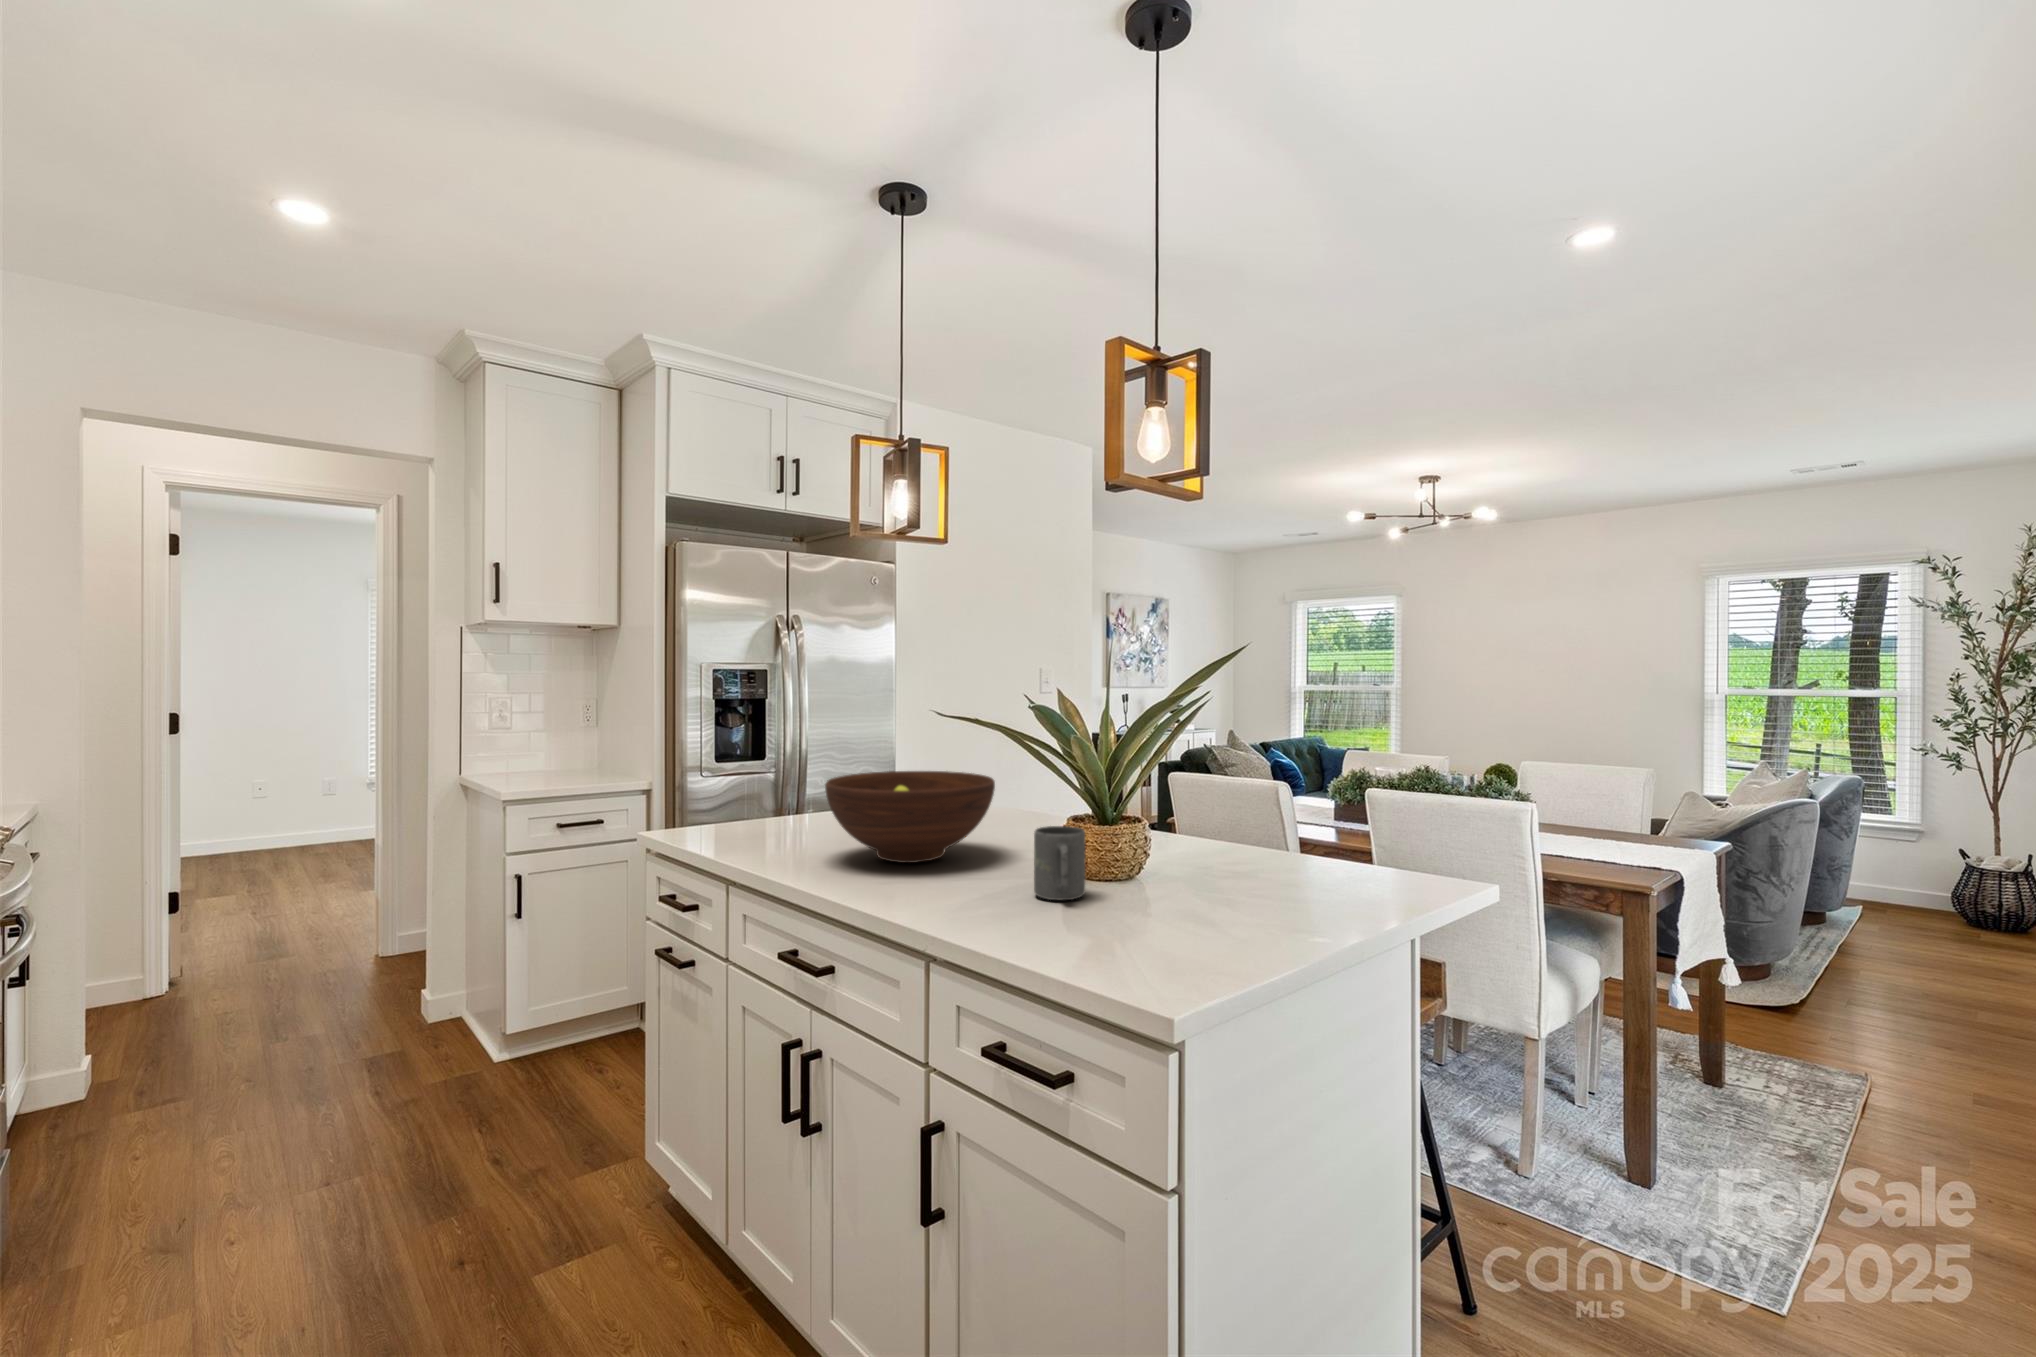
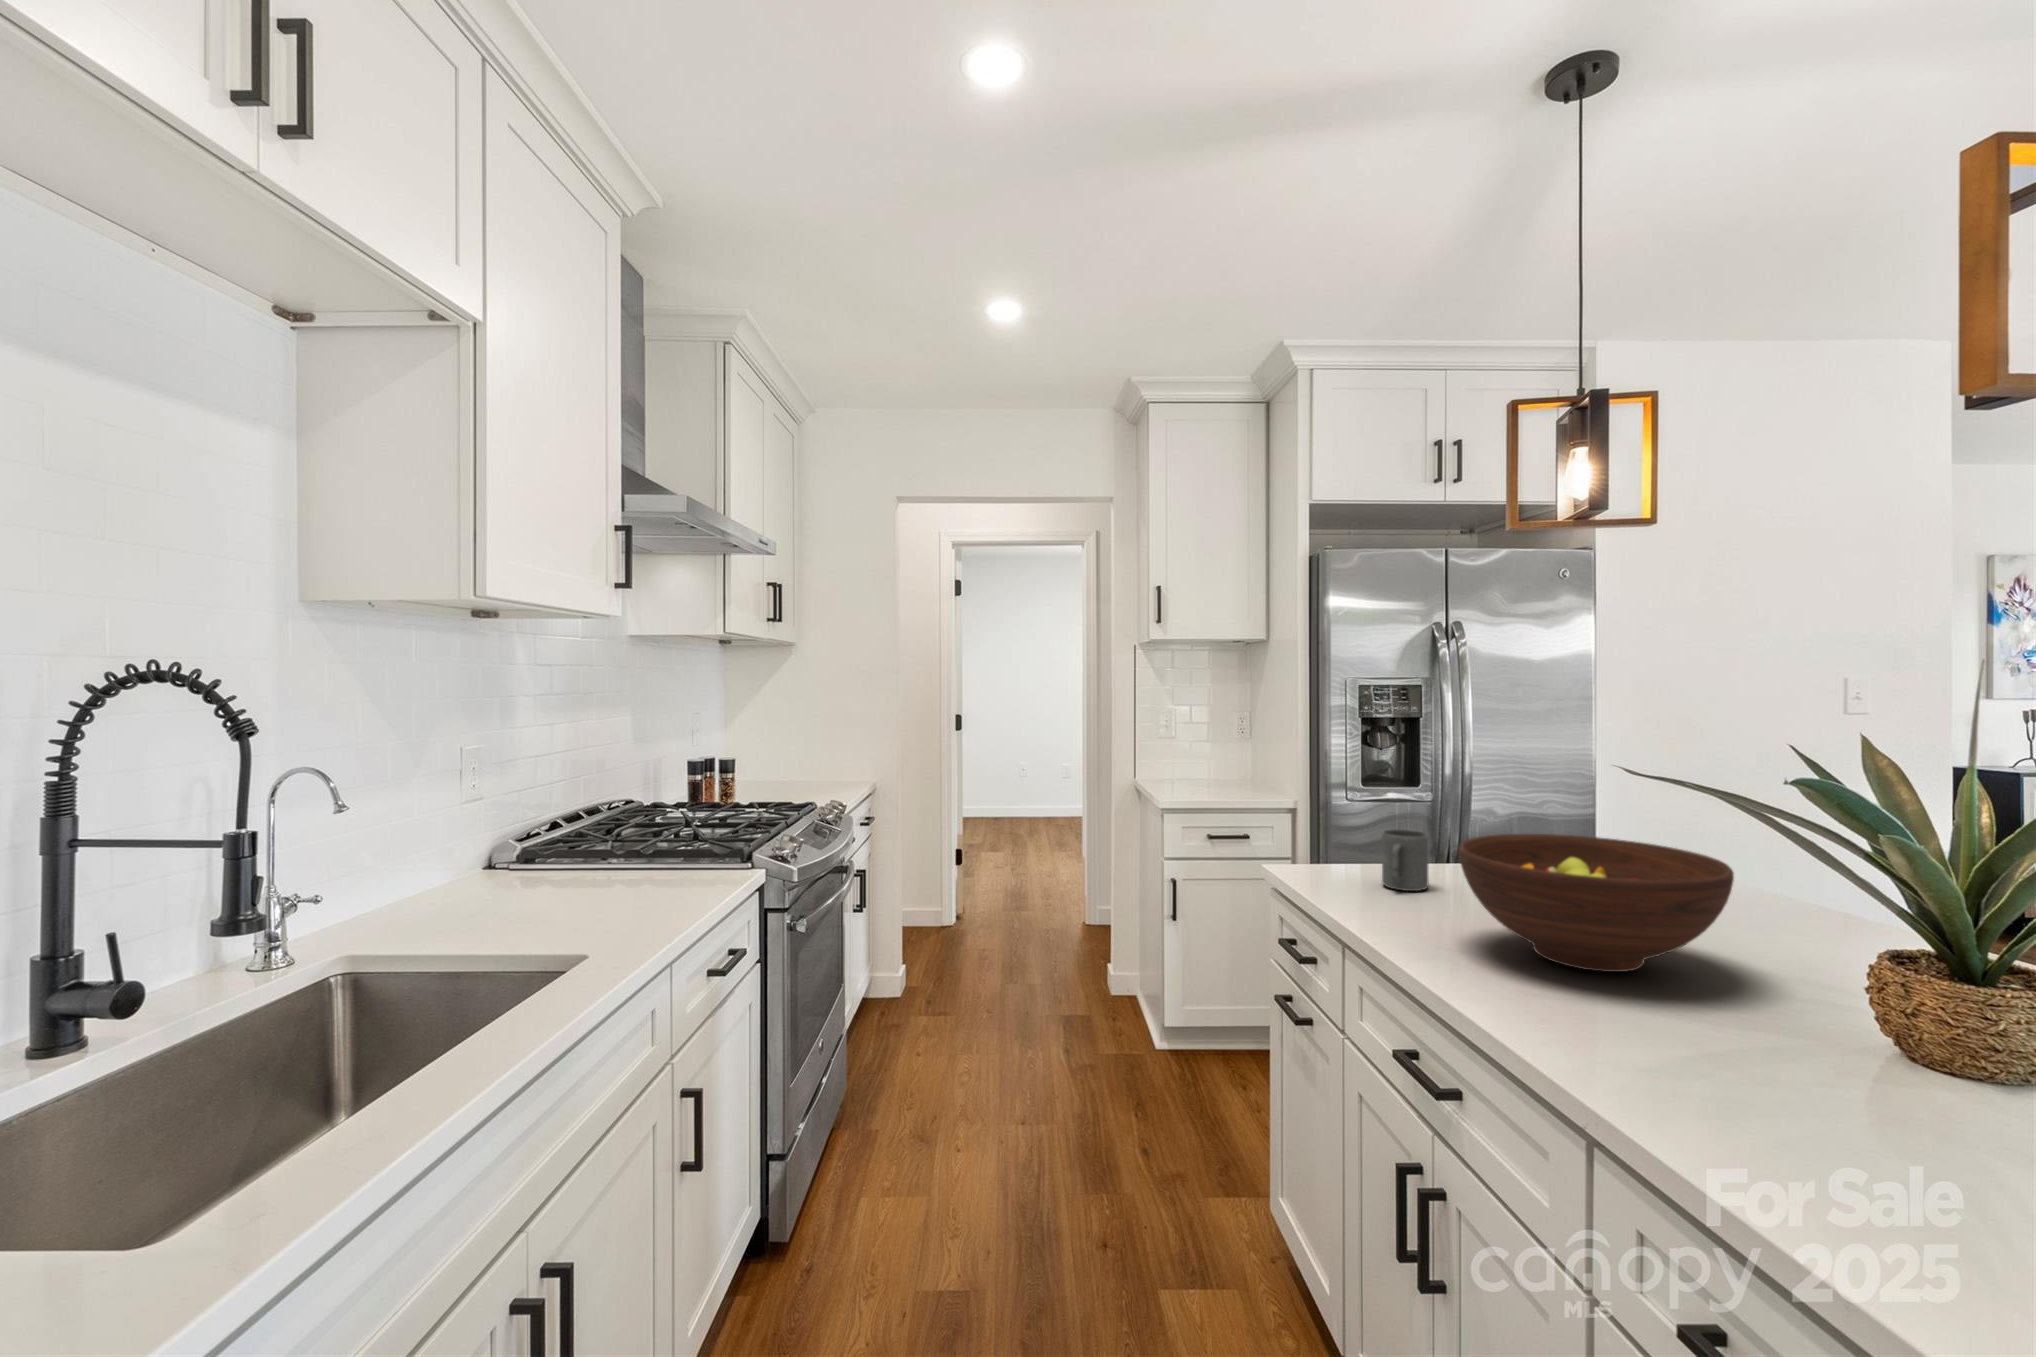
mug: present [1034,826,1085,900] -> present [1382,829,1428,891]

